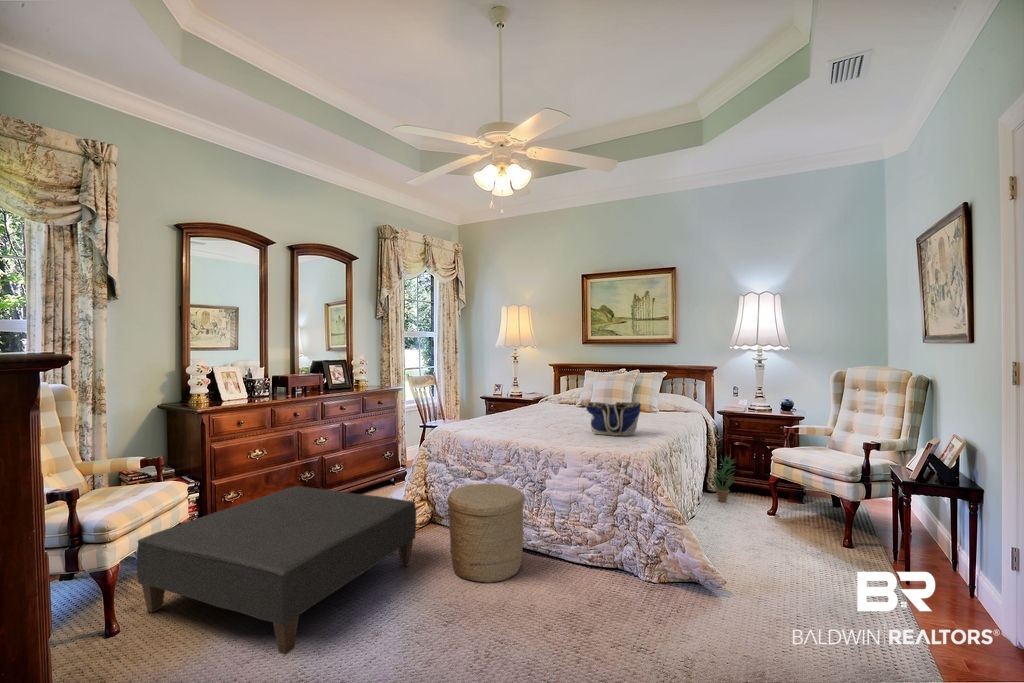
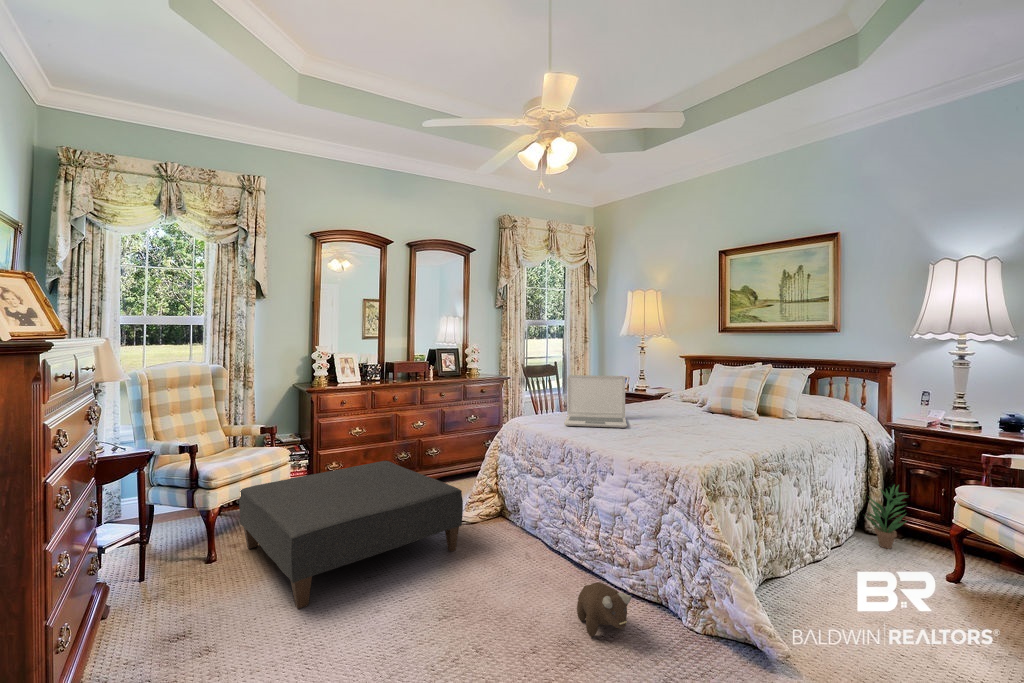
laptop: none [491,382,553,430] -> present [564,375,627,428]
tote bag: present [585,402,641,436] -> none [652,401,720,445]
woven basket: present [447,484,525,583] -> none [481,480,563,587]
plush toy: none [564,559,617,605] -> present [577,582,631,637]

